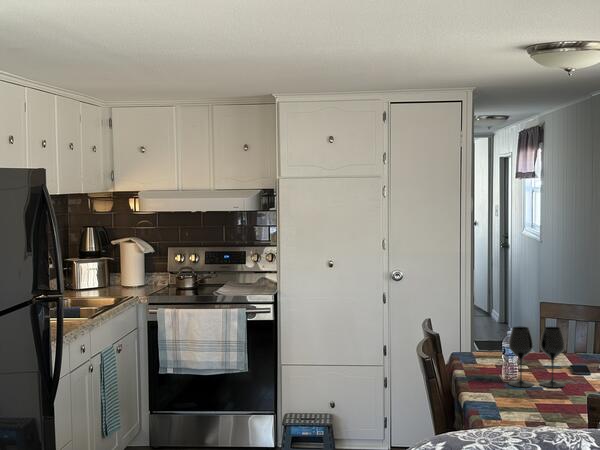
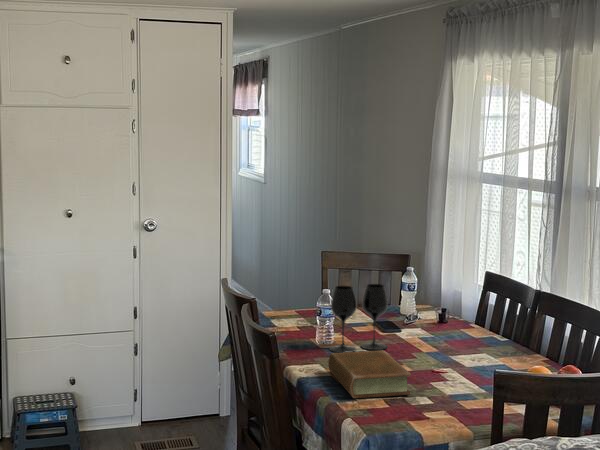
book: none [493,383,553,423] -> present [328,350,411,398]

